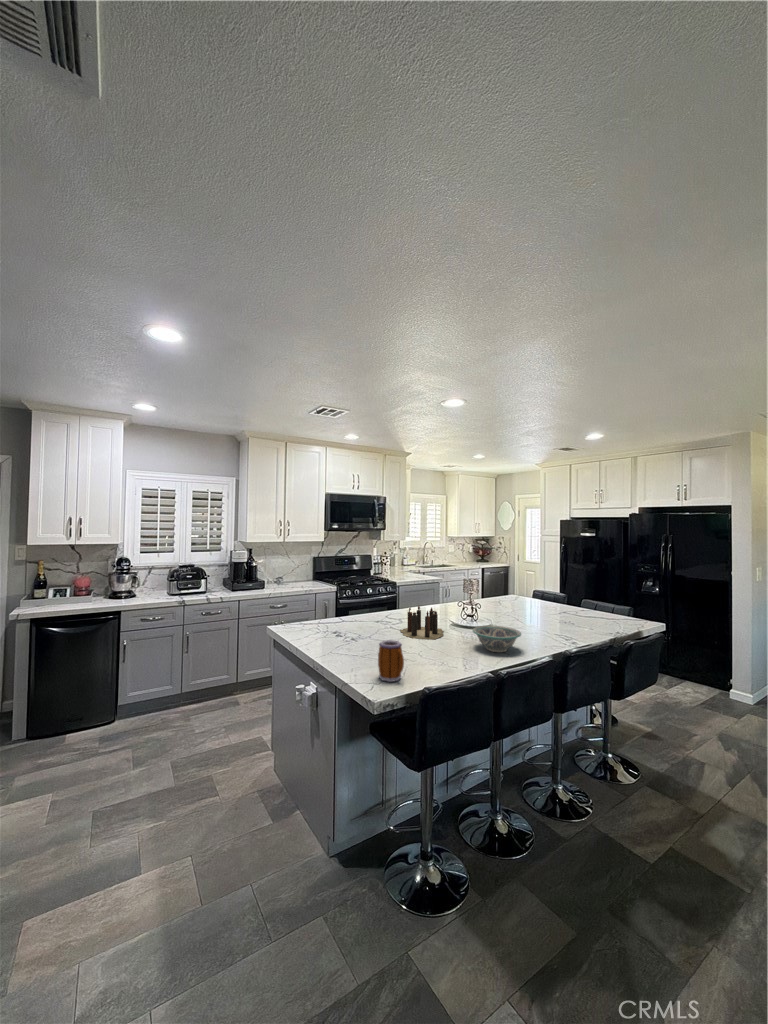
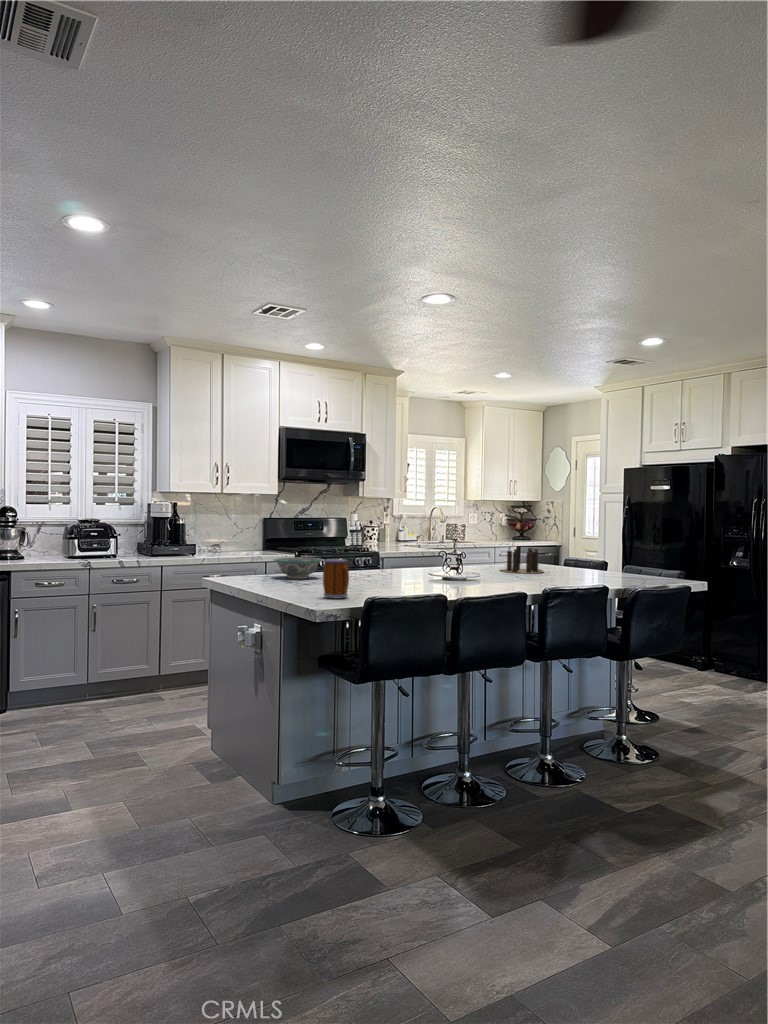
candle: present [401,606,444,640] -> present [501,546,543,574]
bowl: present [473,626,521,652] -> present [274,557,322,579]

